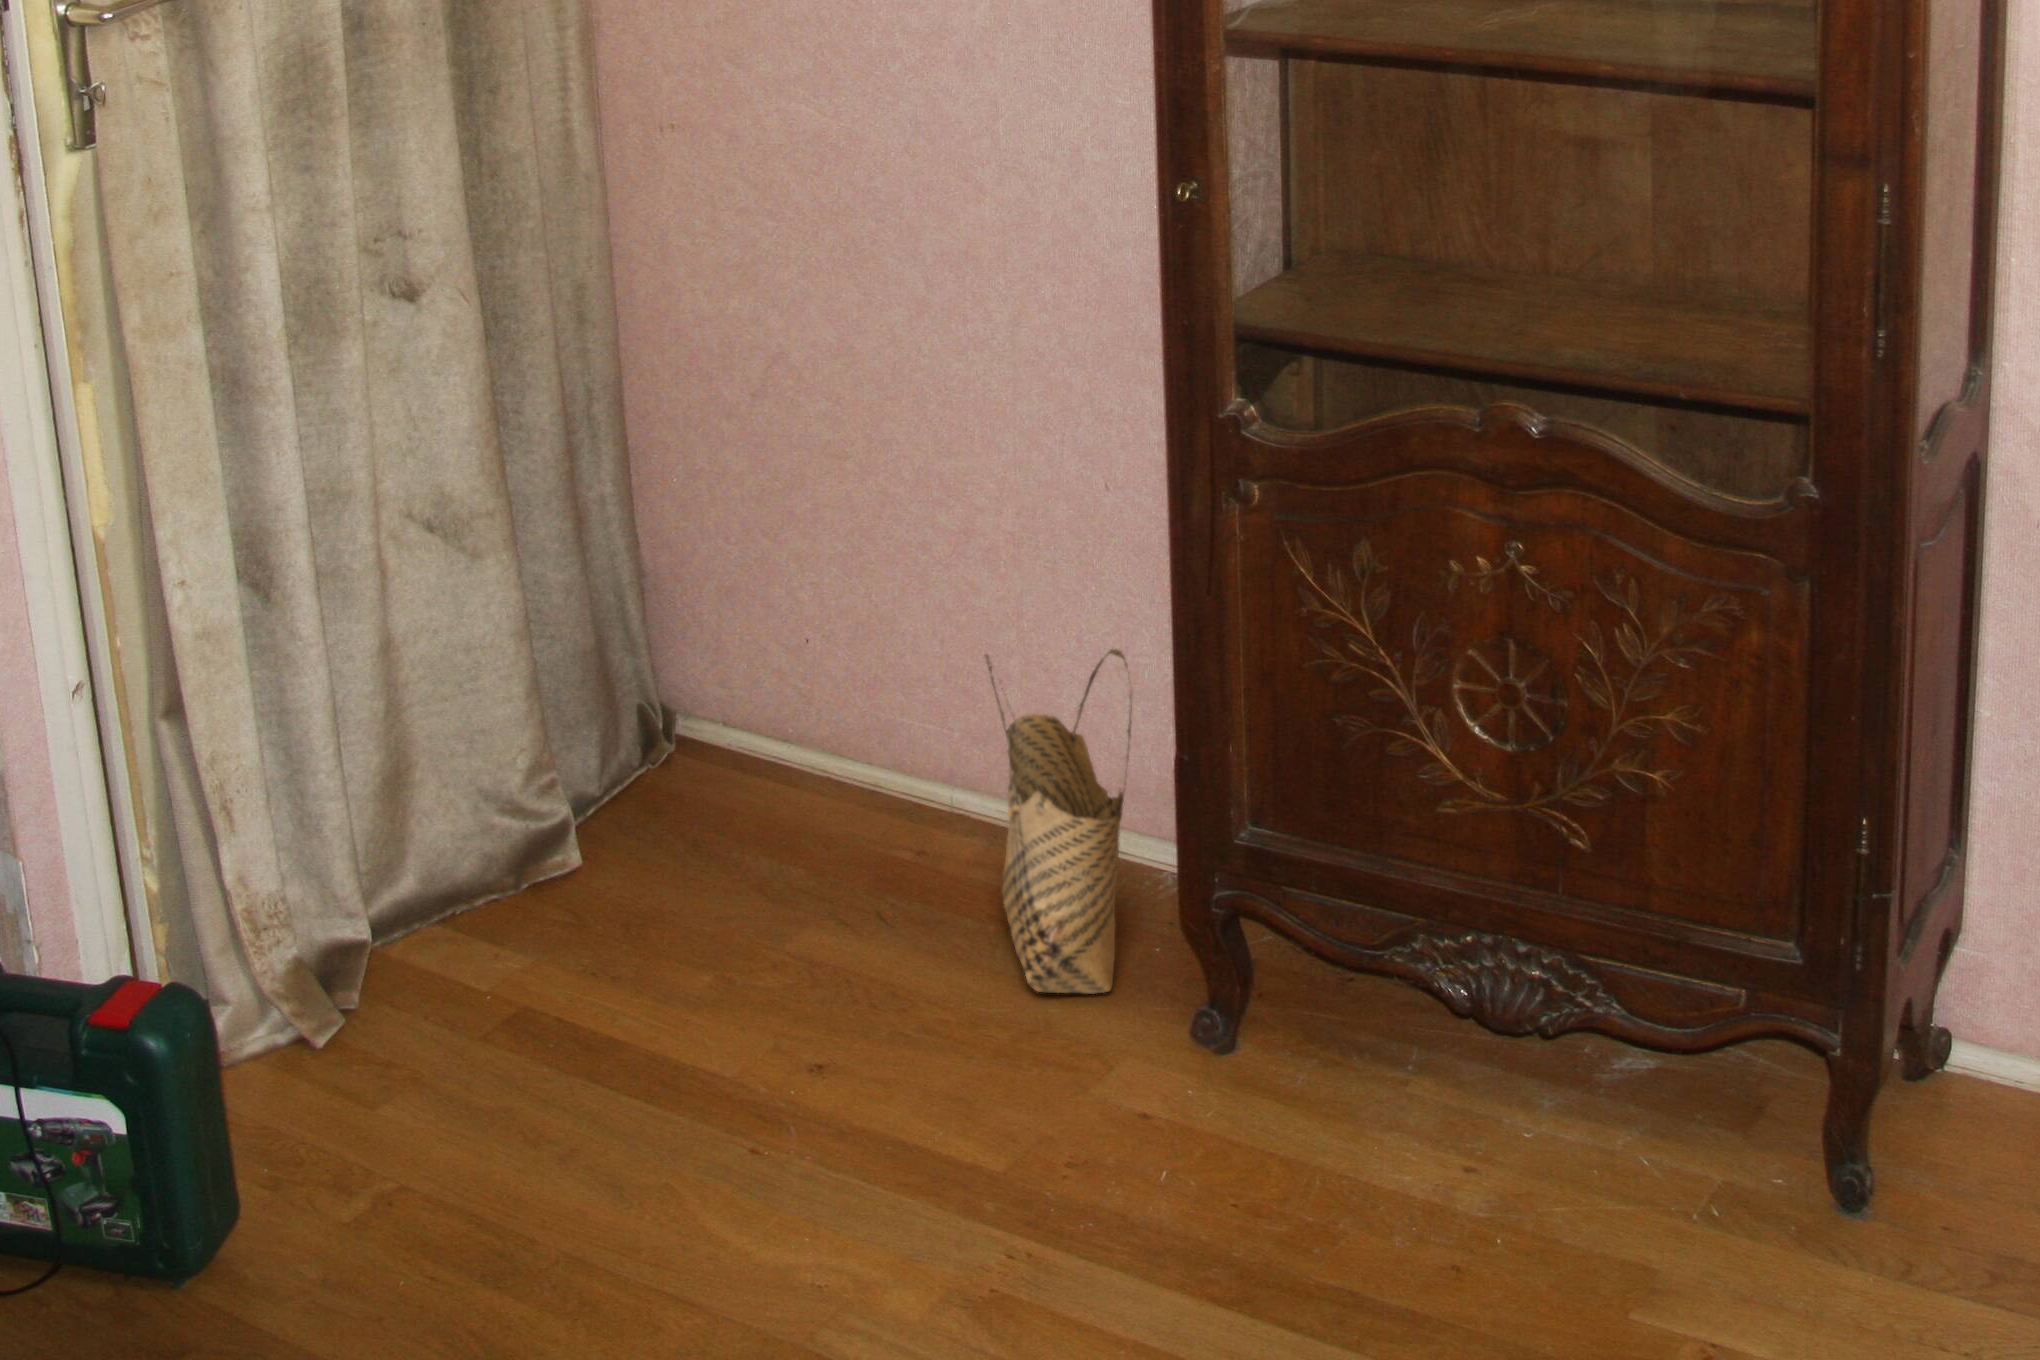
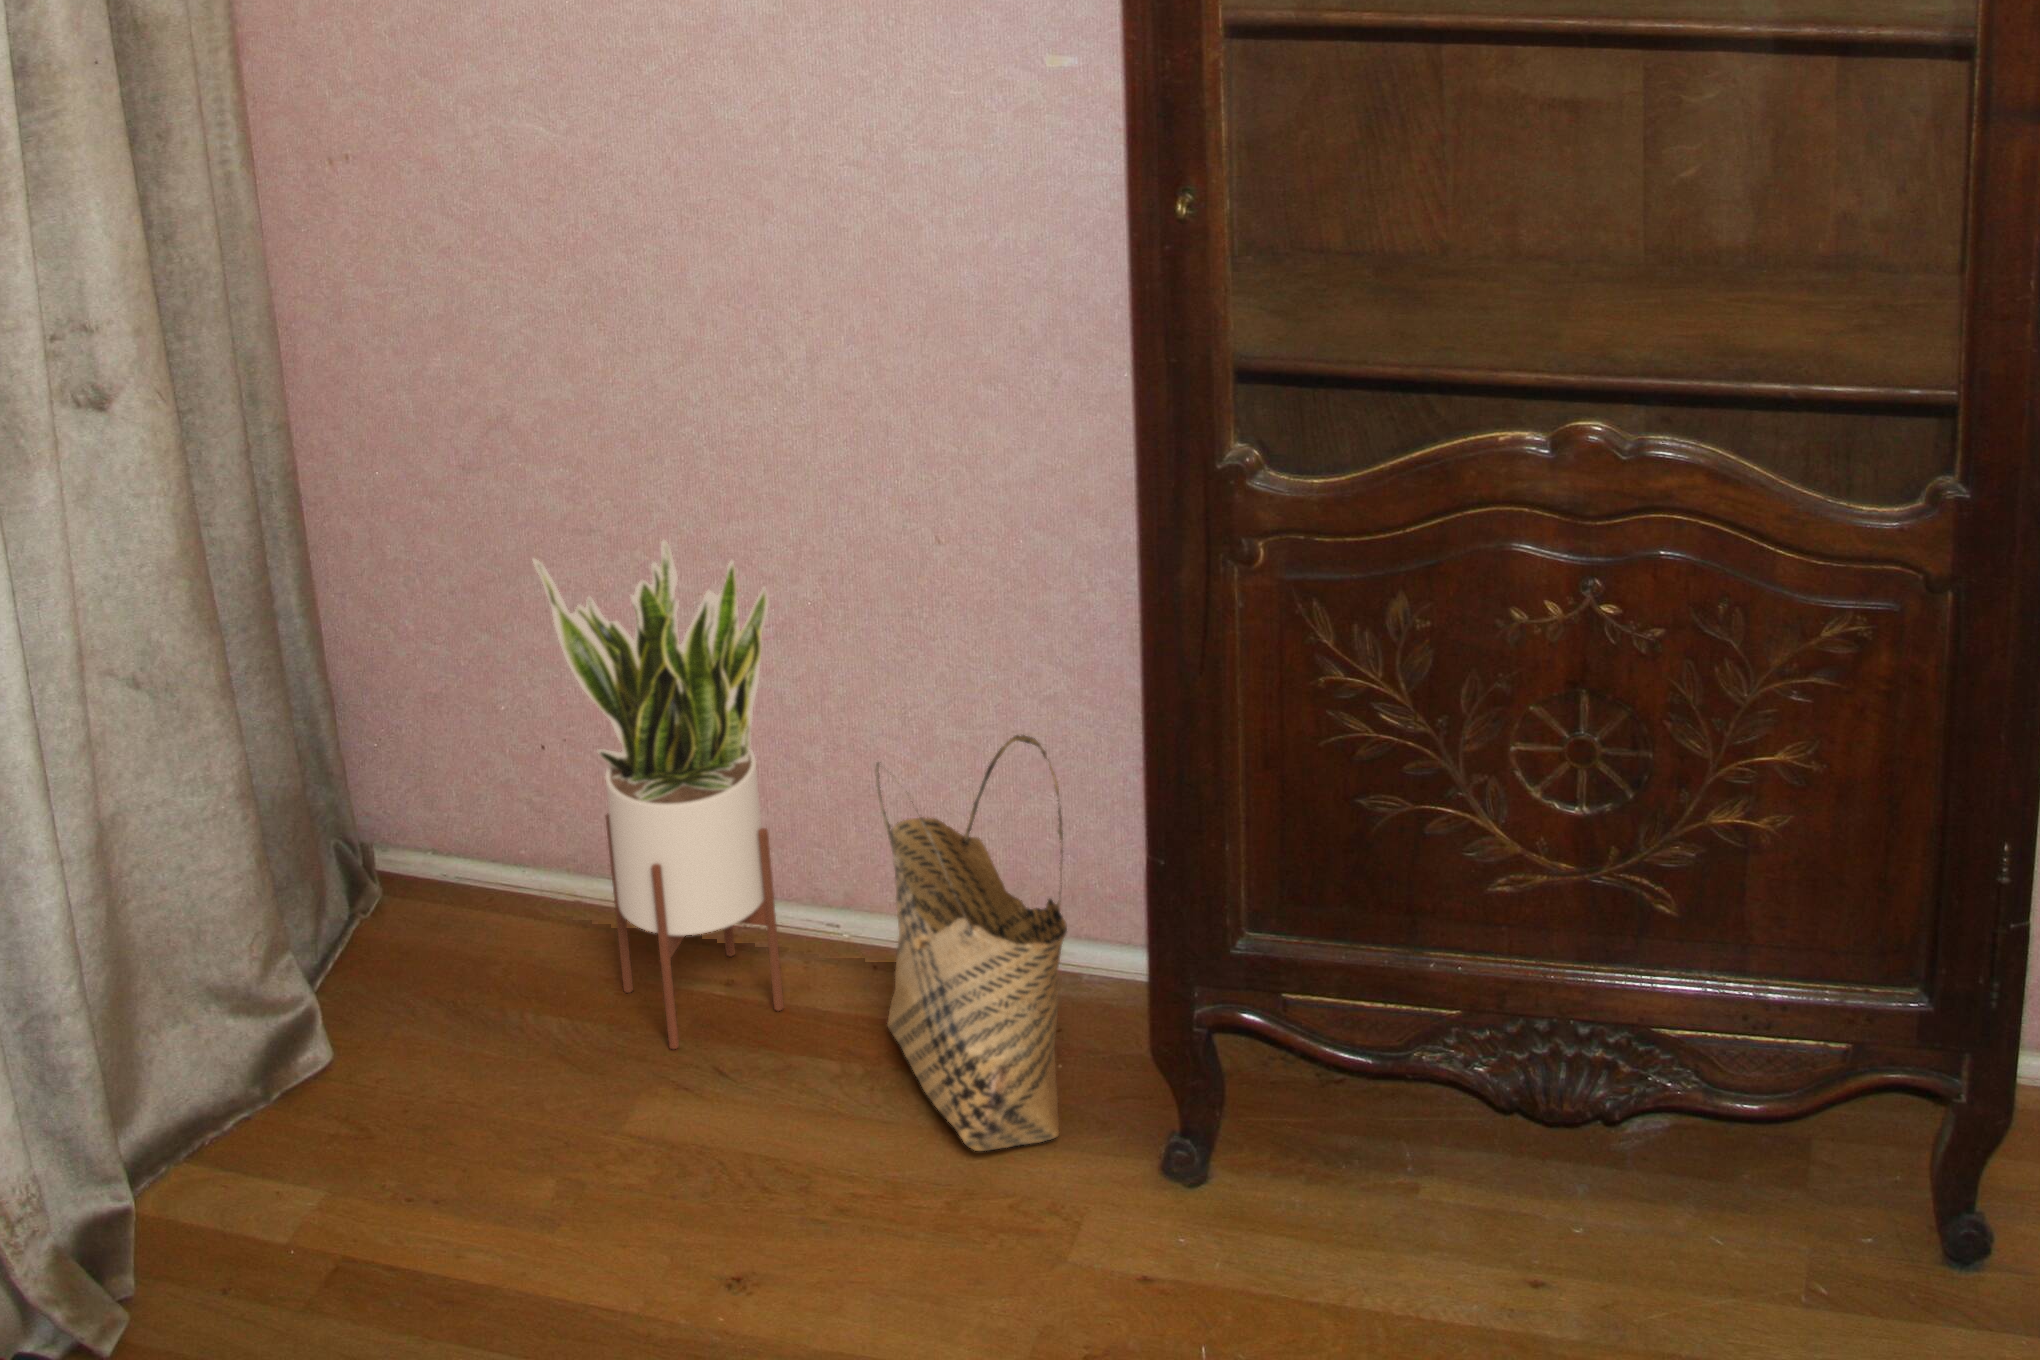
potted plant: none [743,457,936,884] -> present [533,540,784,1049]

